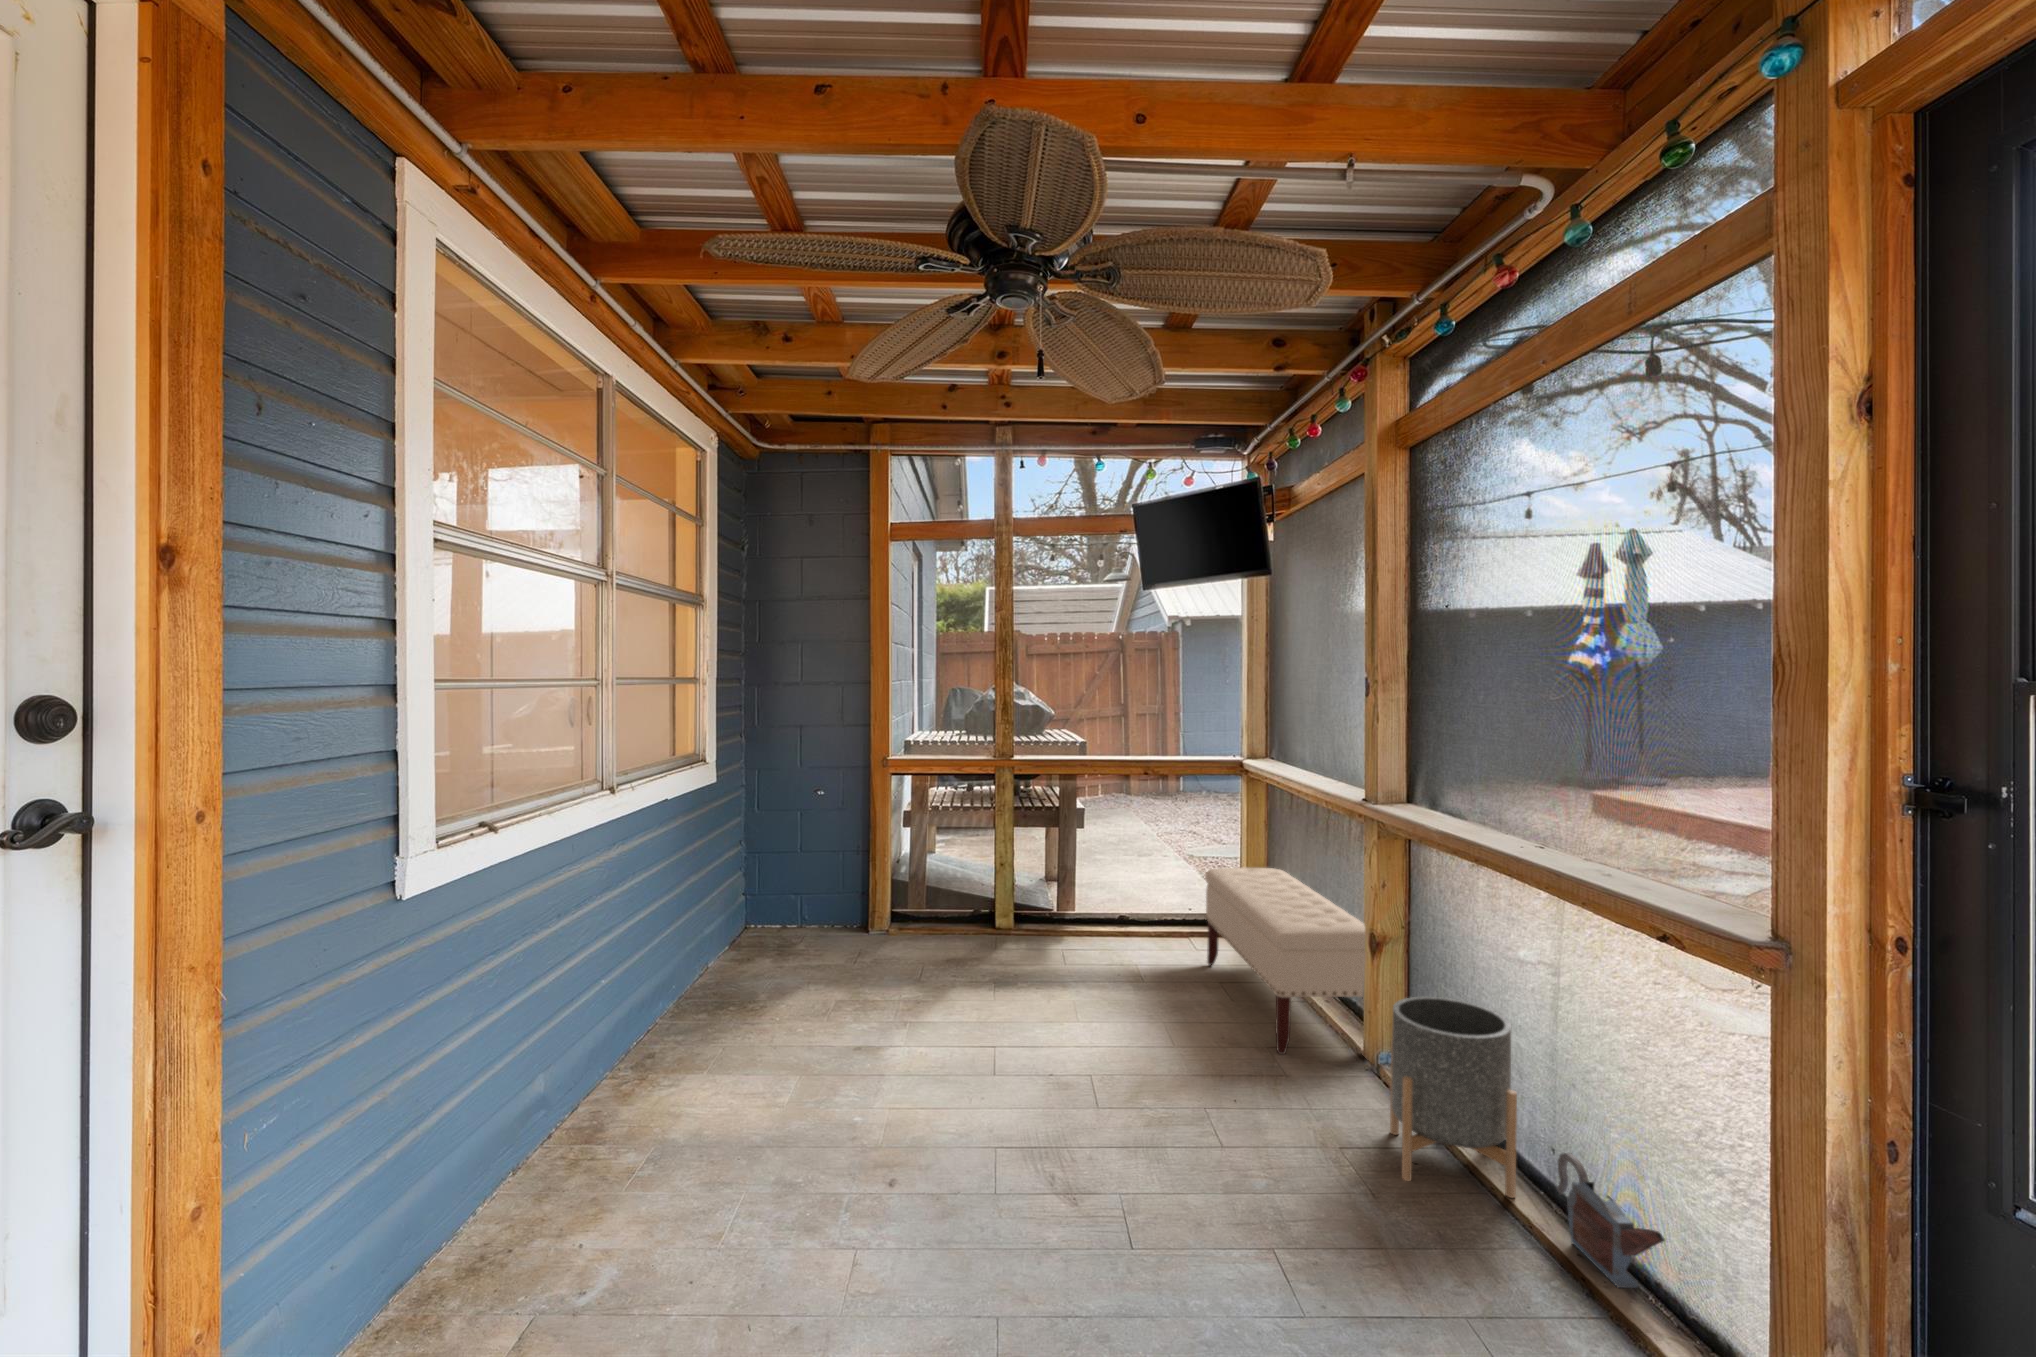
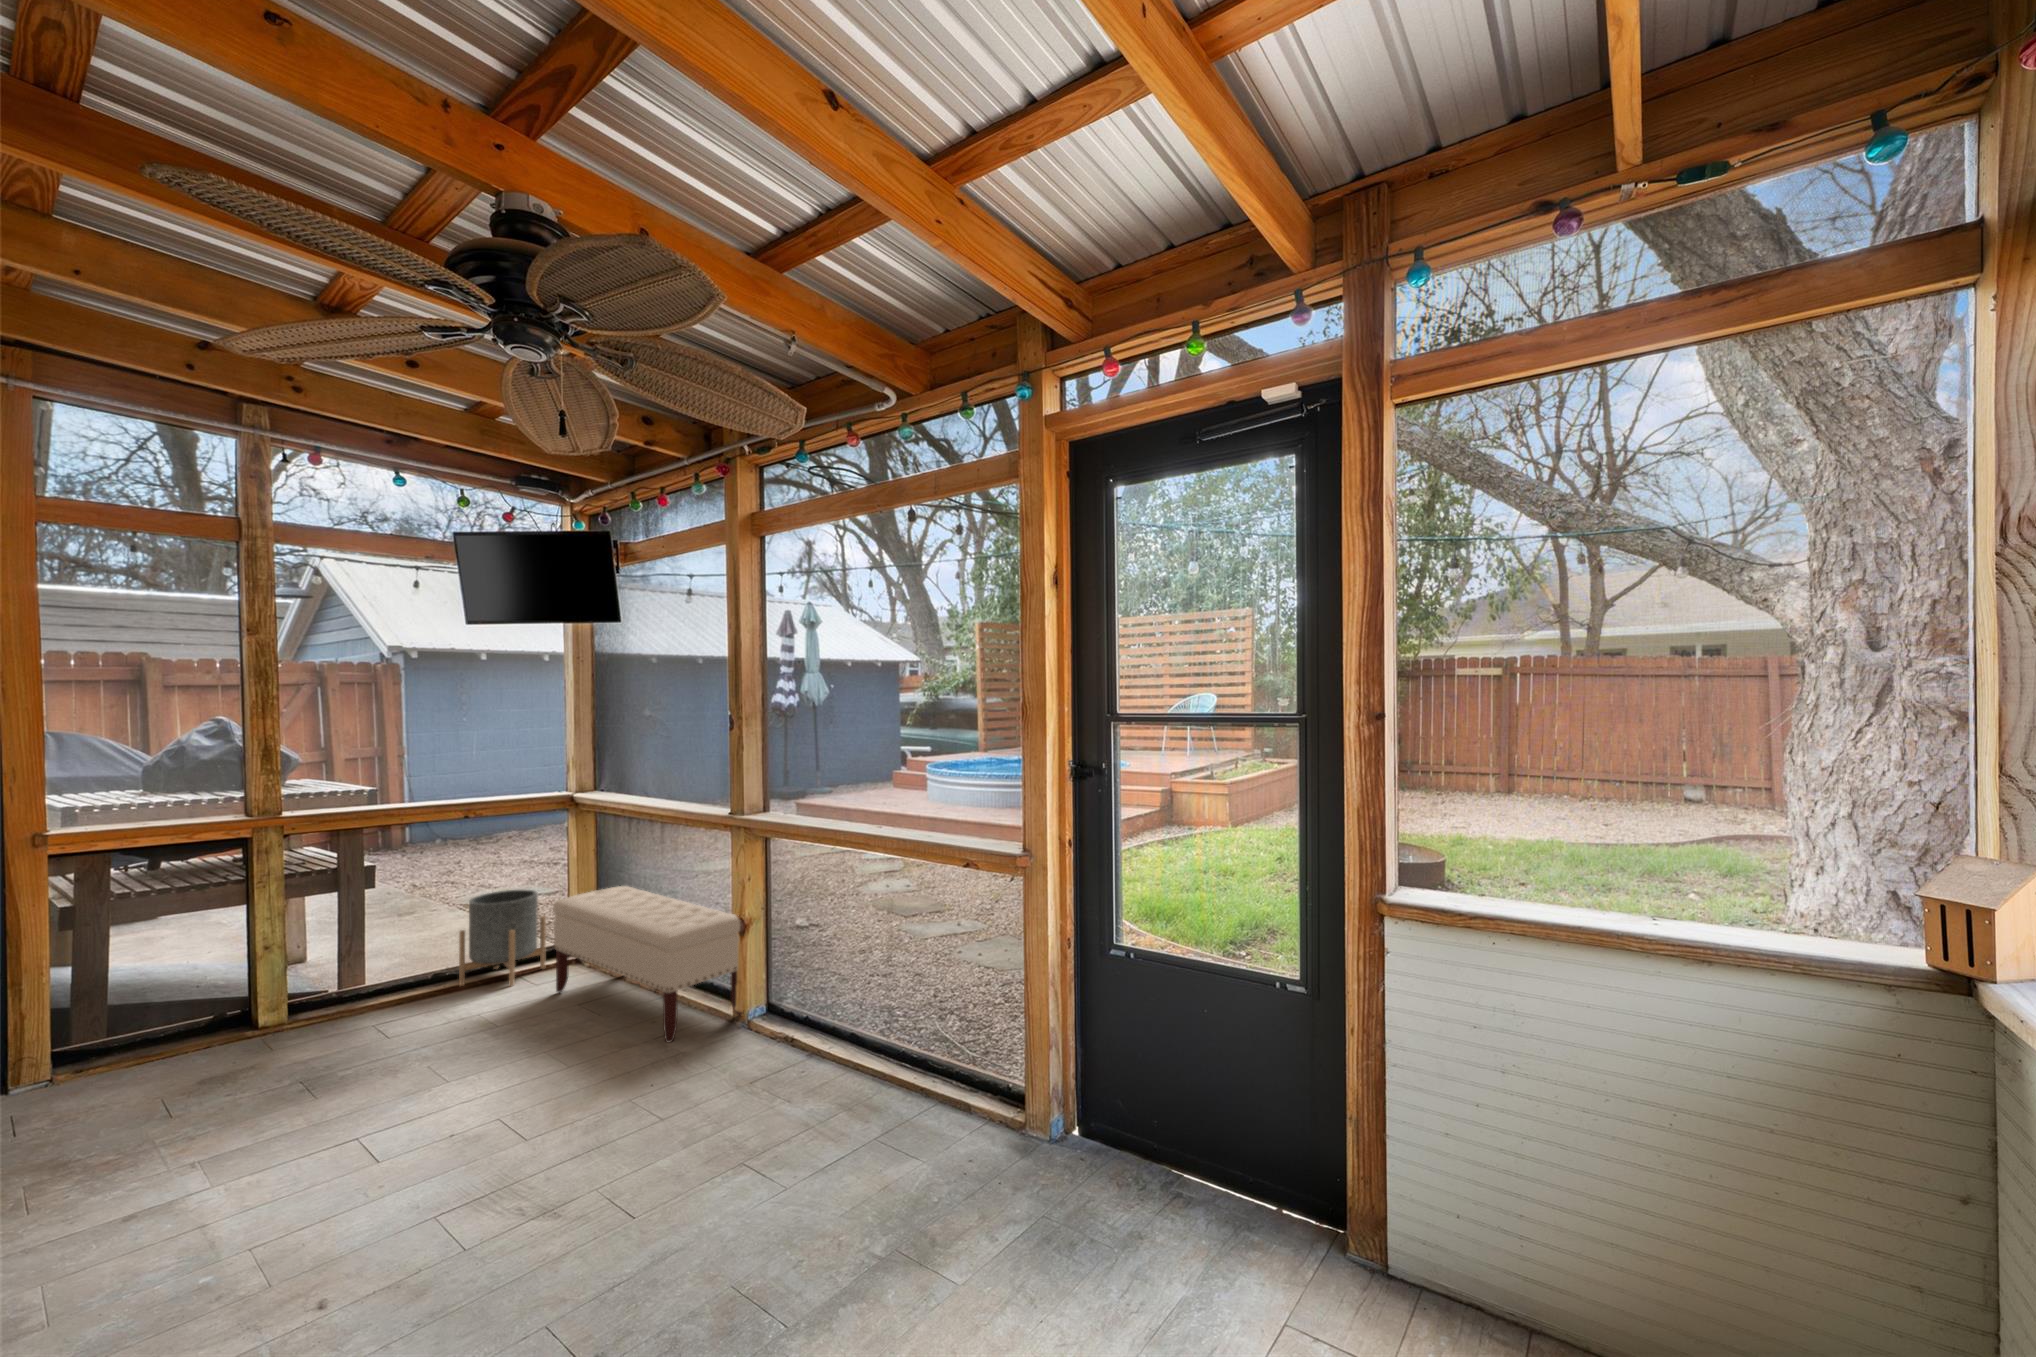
planter: present [1390,997,1517,1198] -> present [459,890,546,986]
watering can: present [1557,1153,1665,1288] -> none [902,1023,973,1093]

